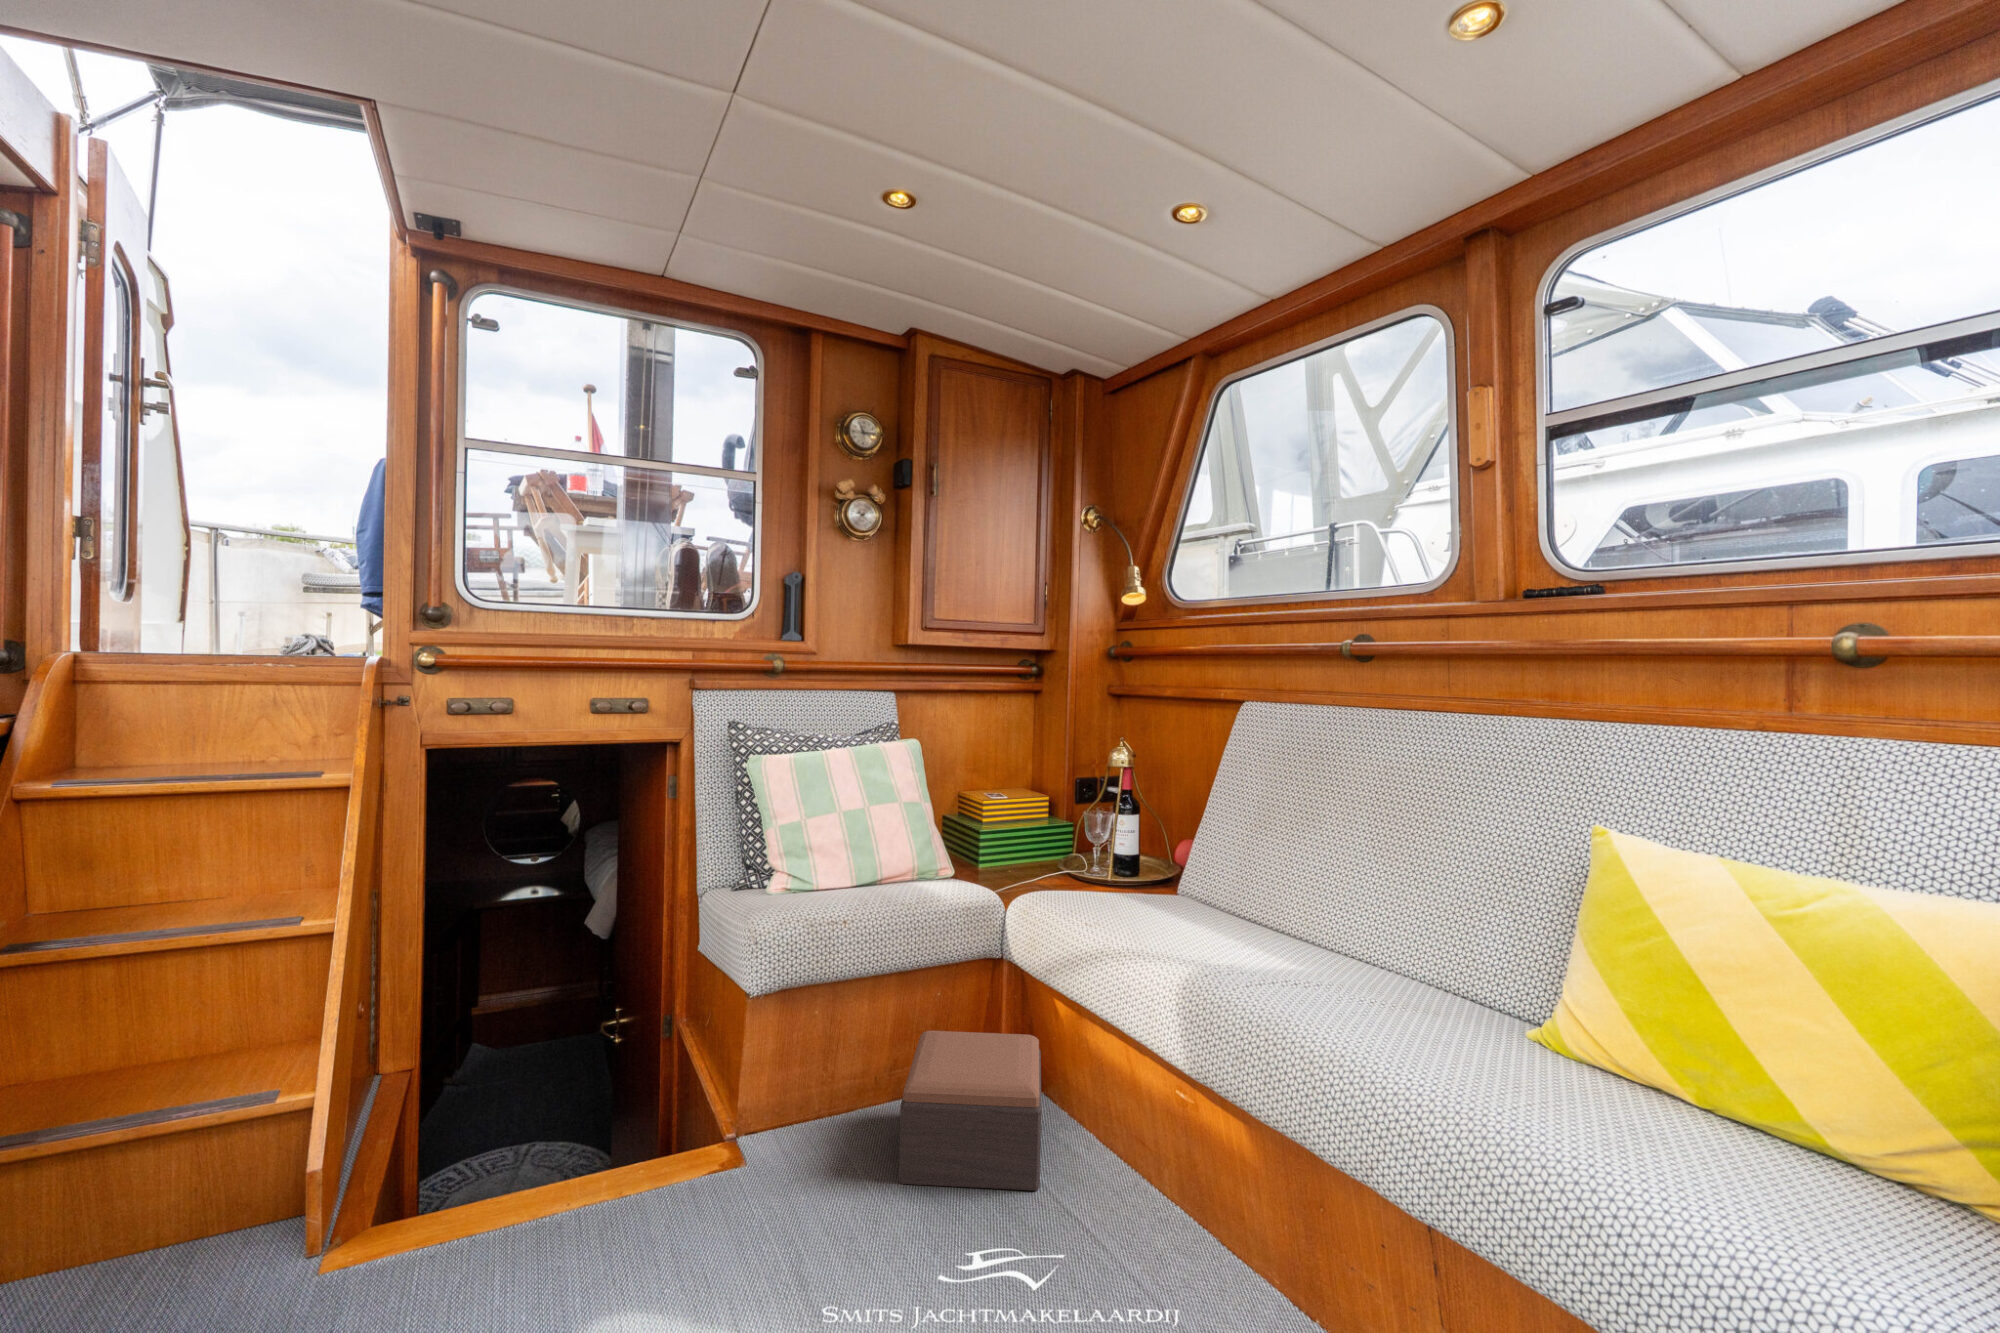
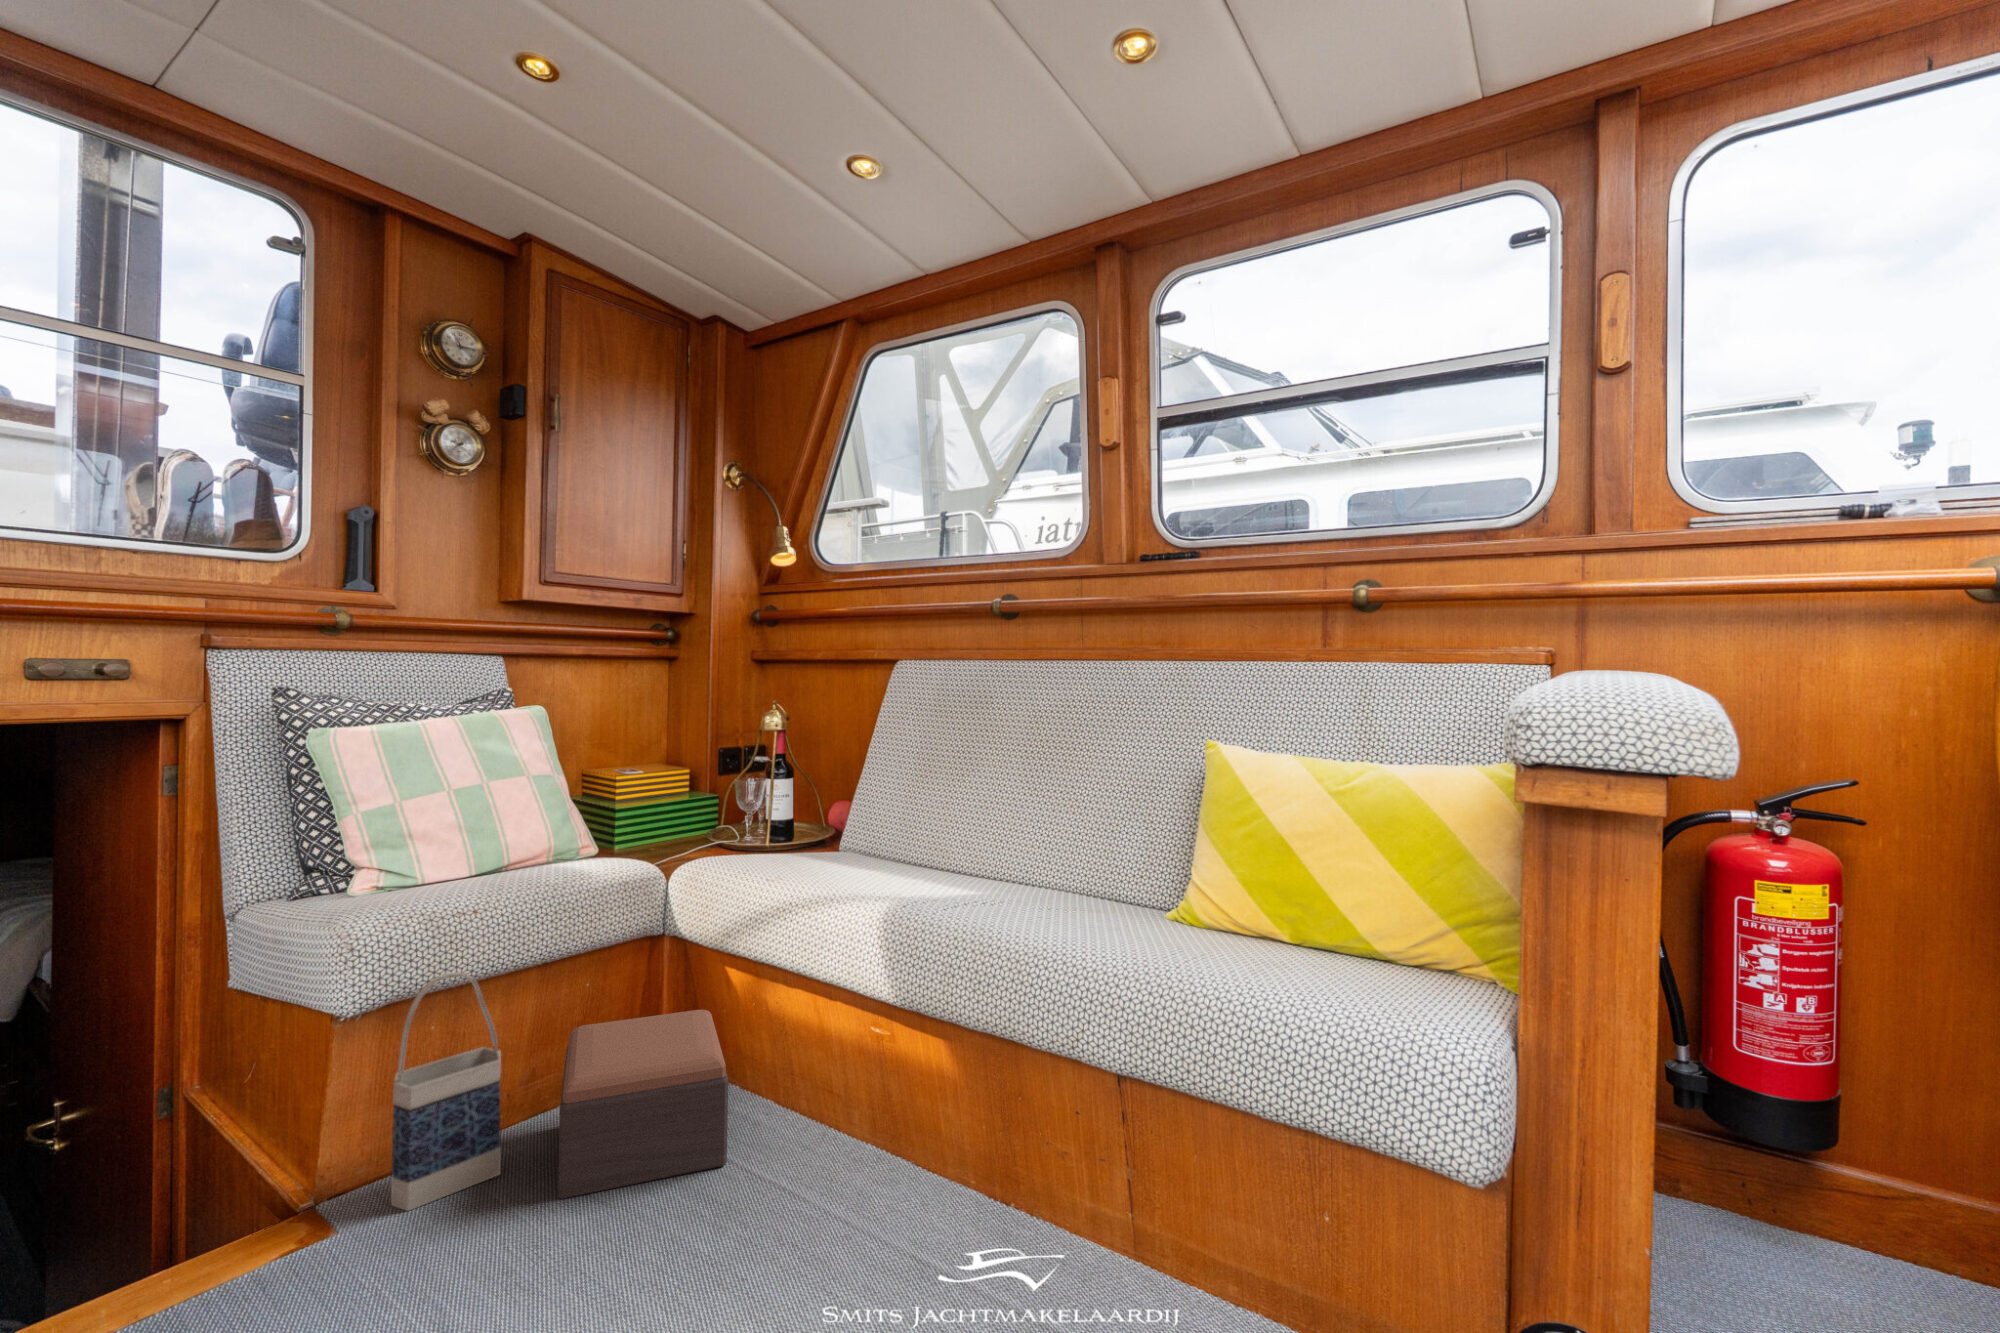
bag: none [783,970,864,1161] -> present [391,972,501,1211]

